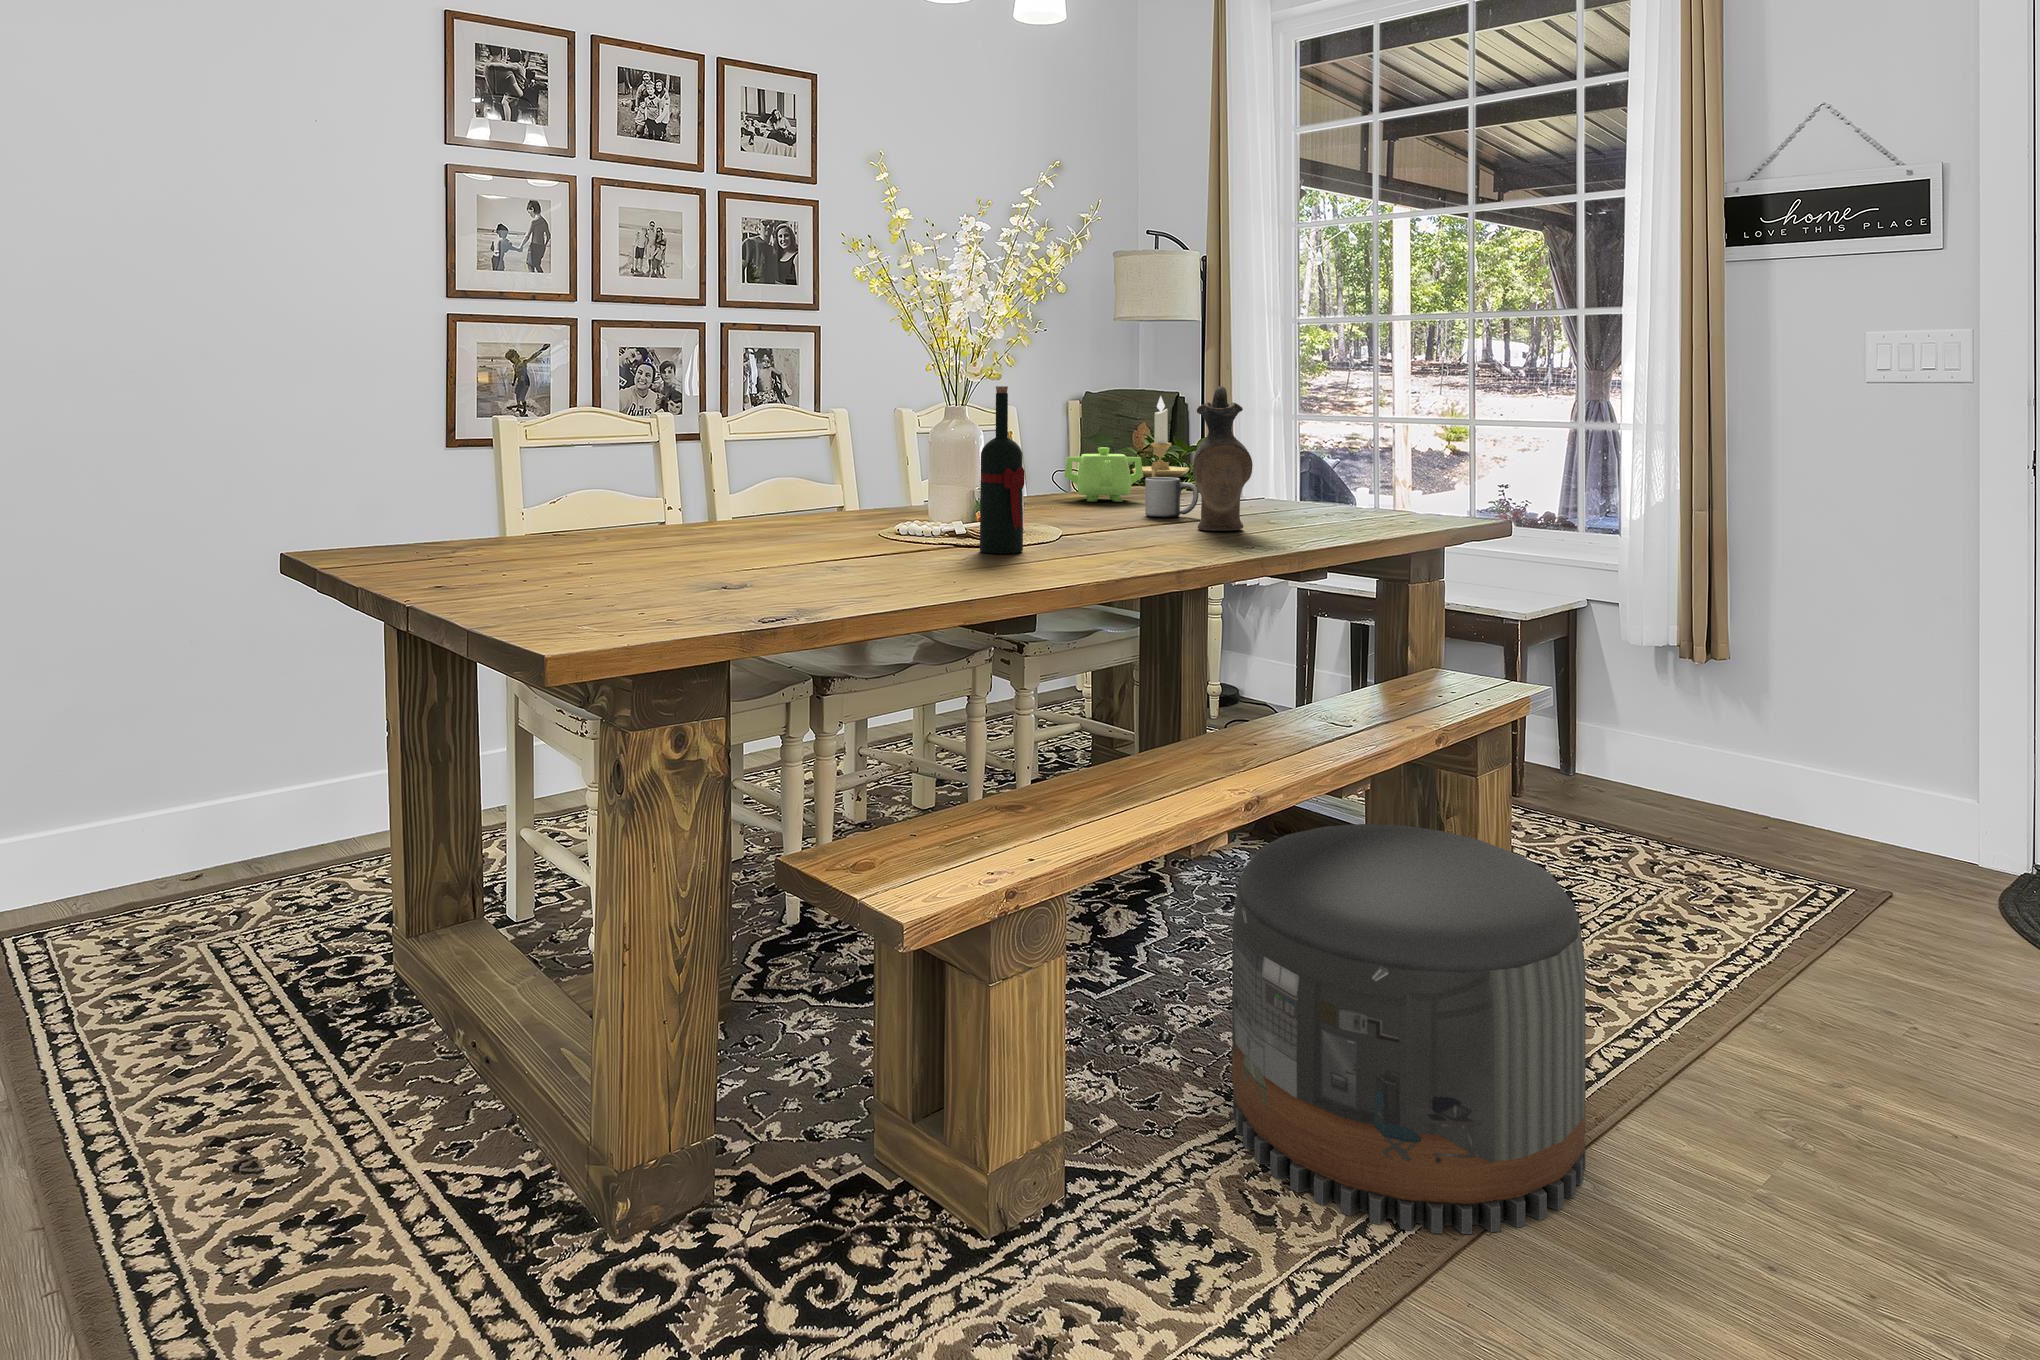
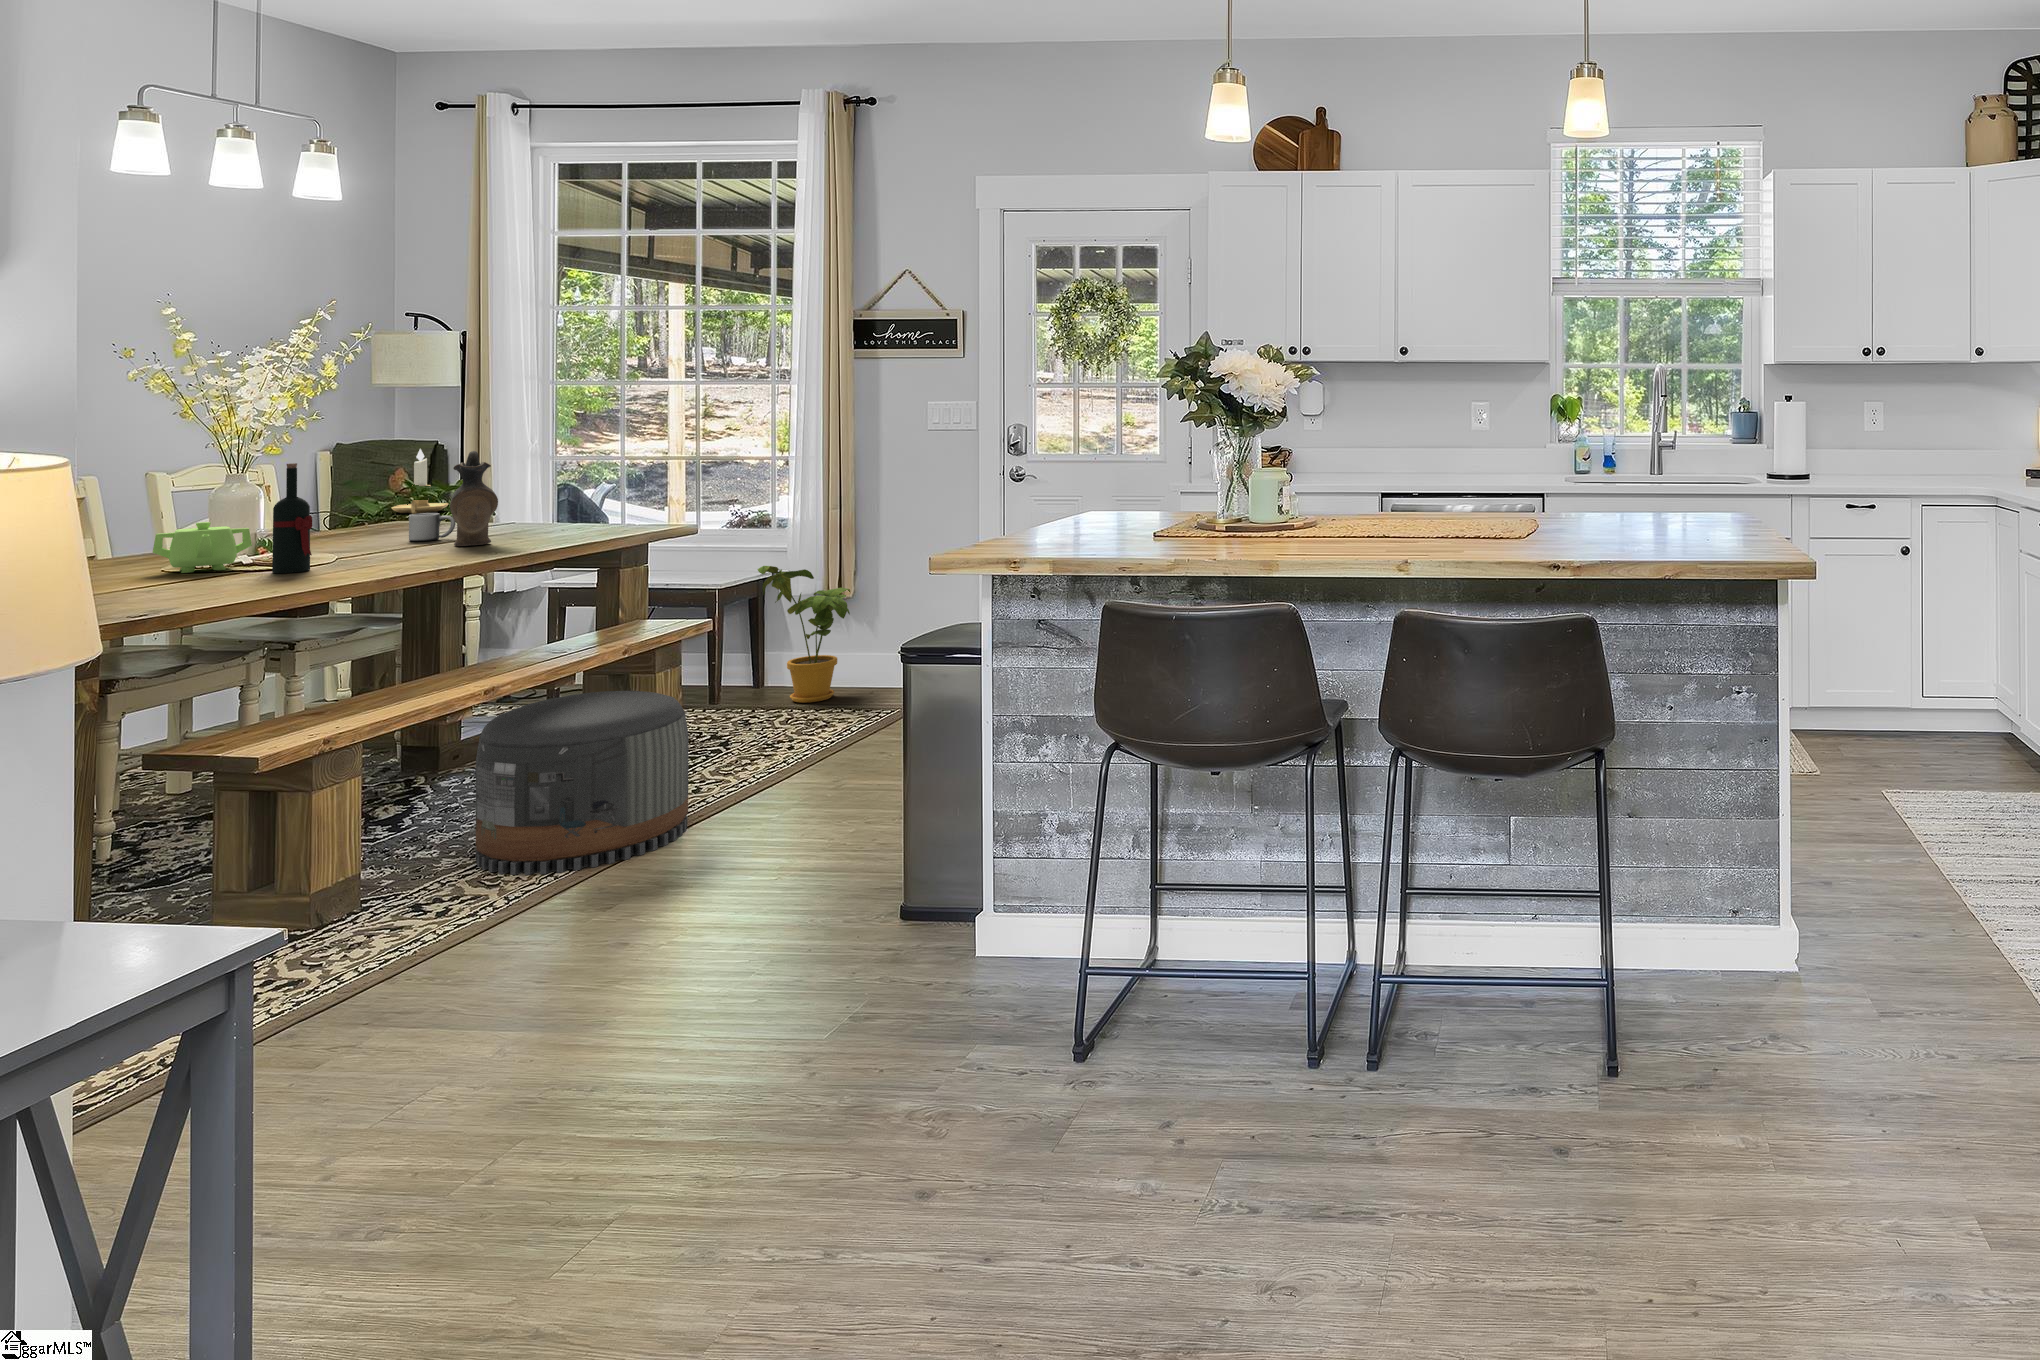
teapot: present [1064,447,1143,502] -> present [153,522,252,573]
house plant: none [1587,598,1743,838] -> present [758,566,850,703]

